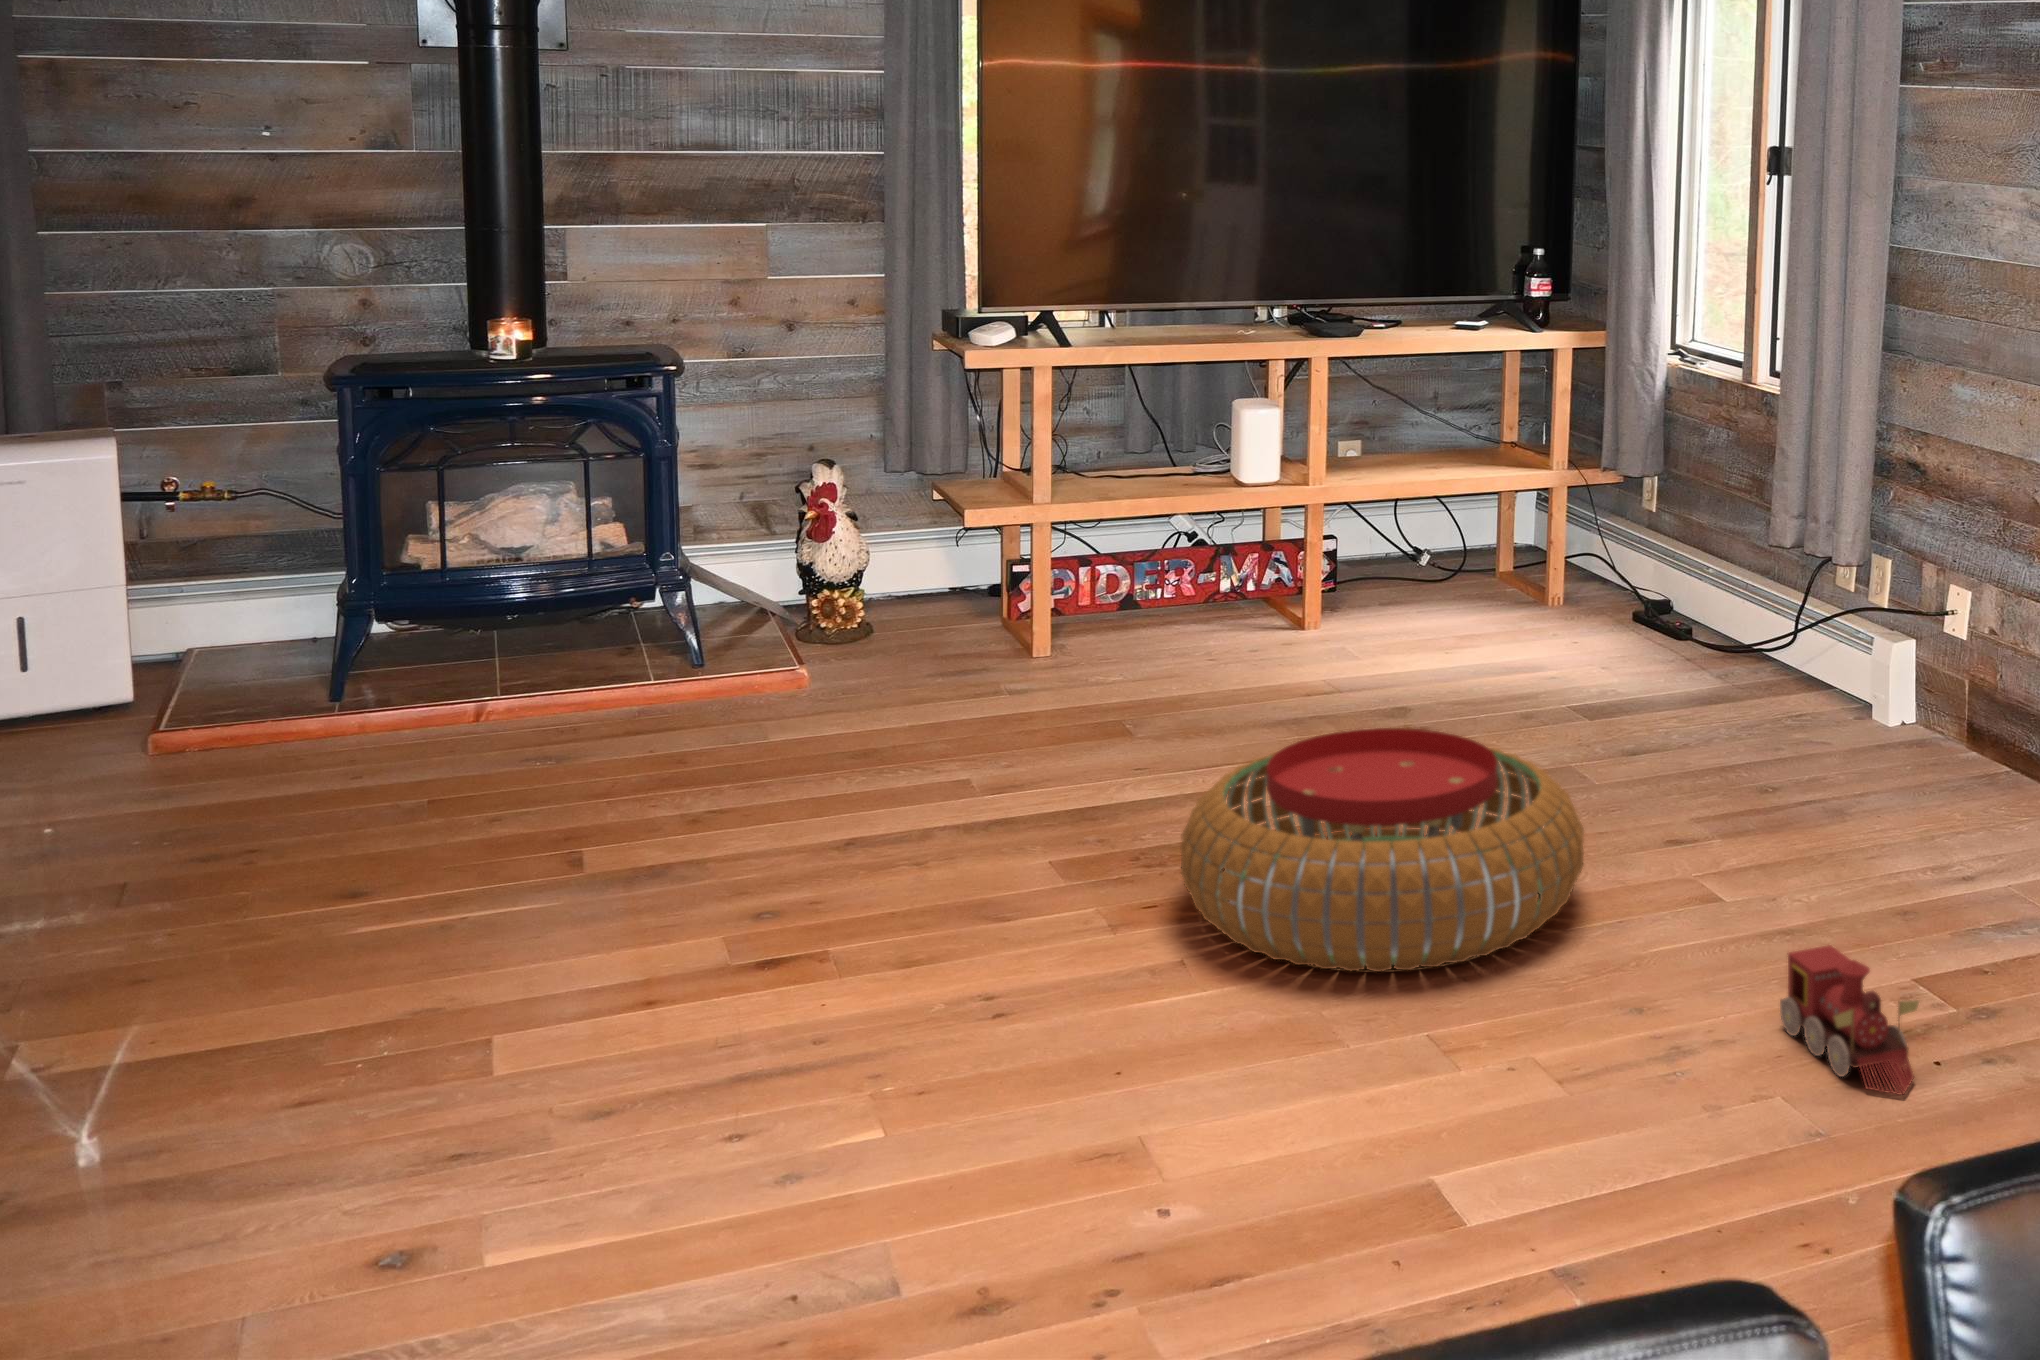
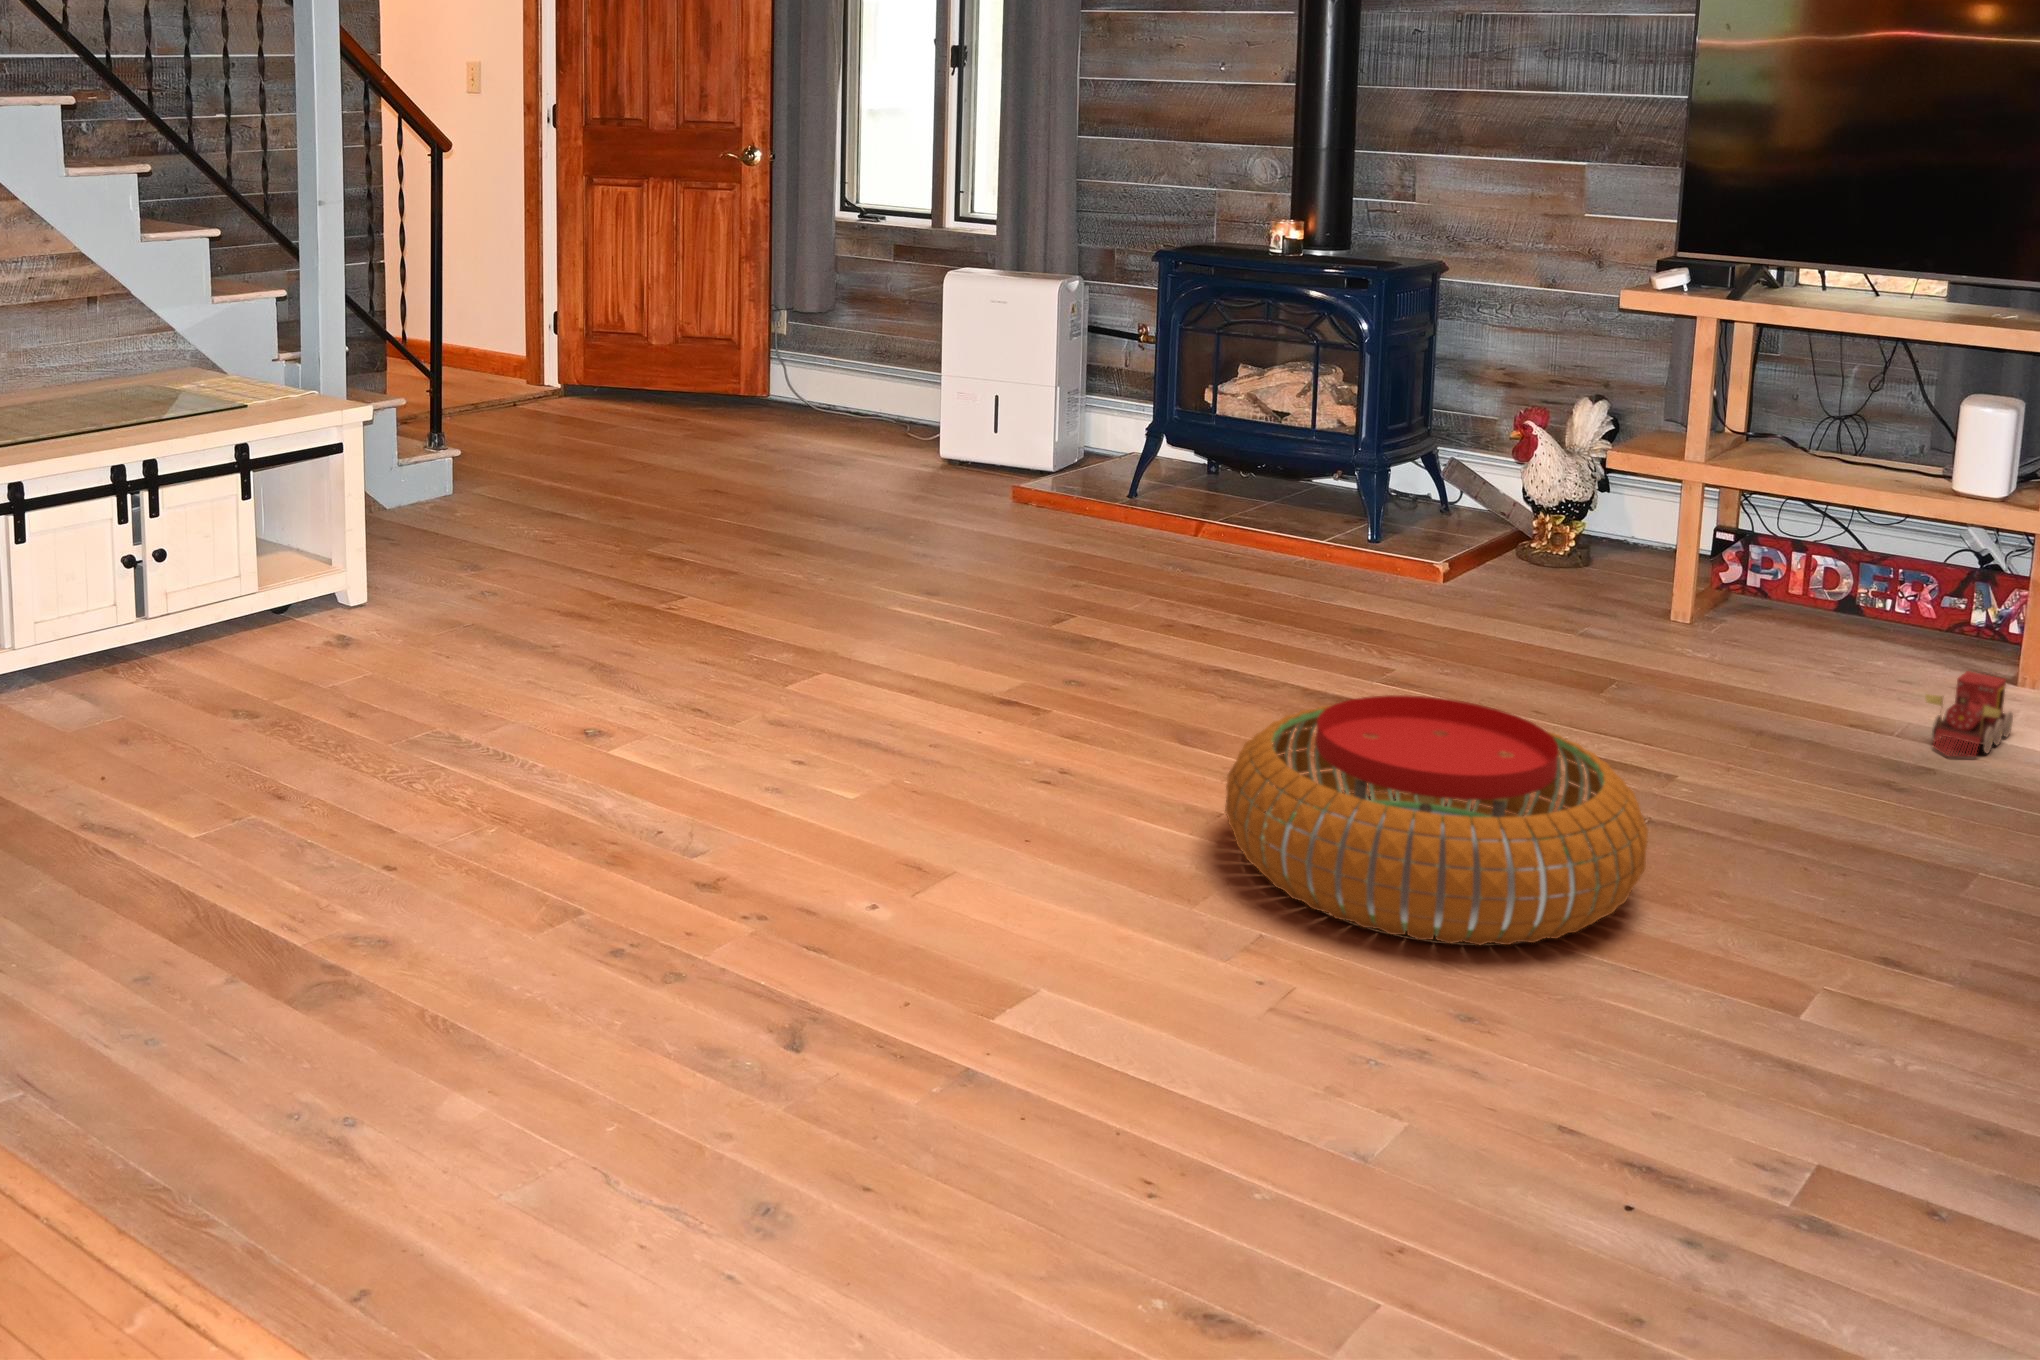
toy train: present [1780,946,1919,1095] -> present [1925,671,2013,756]

